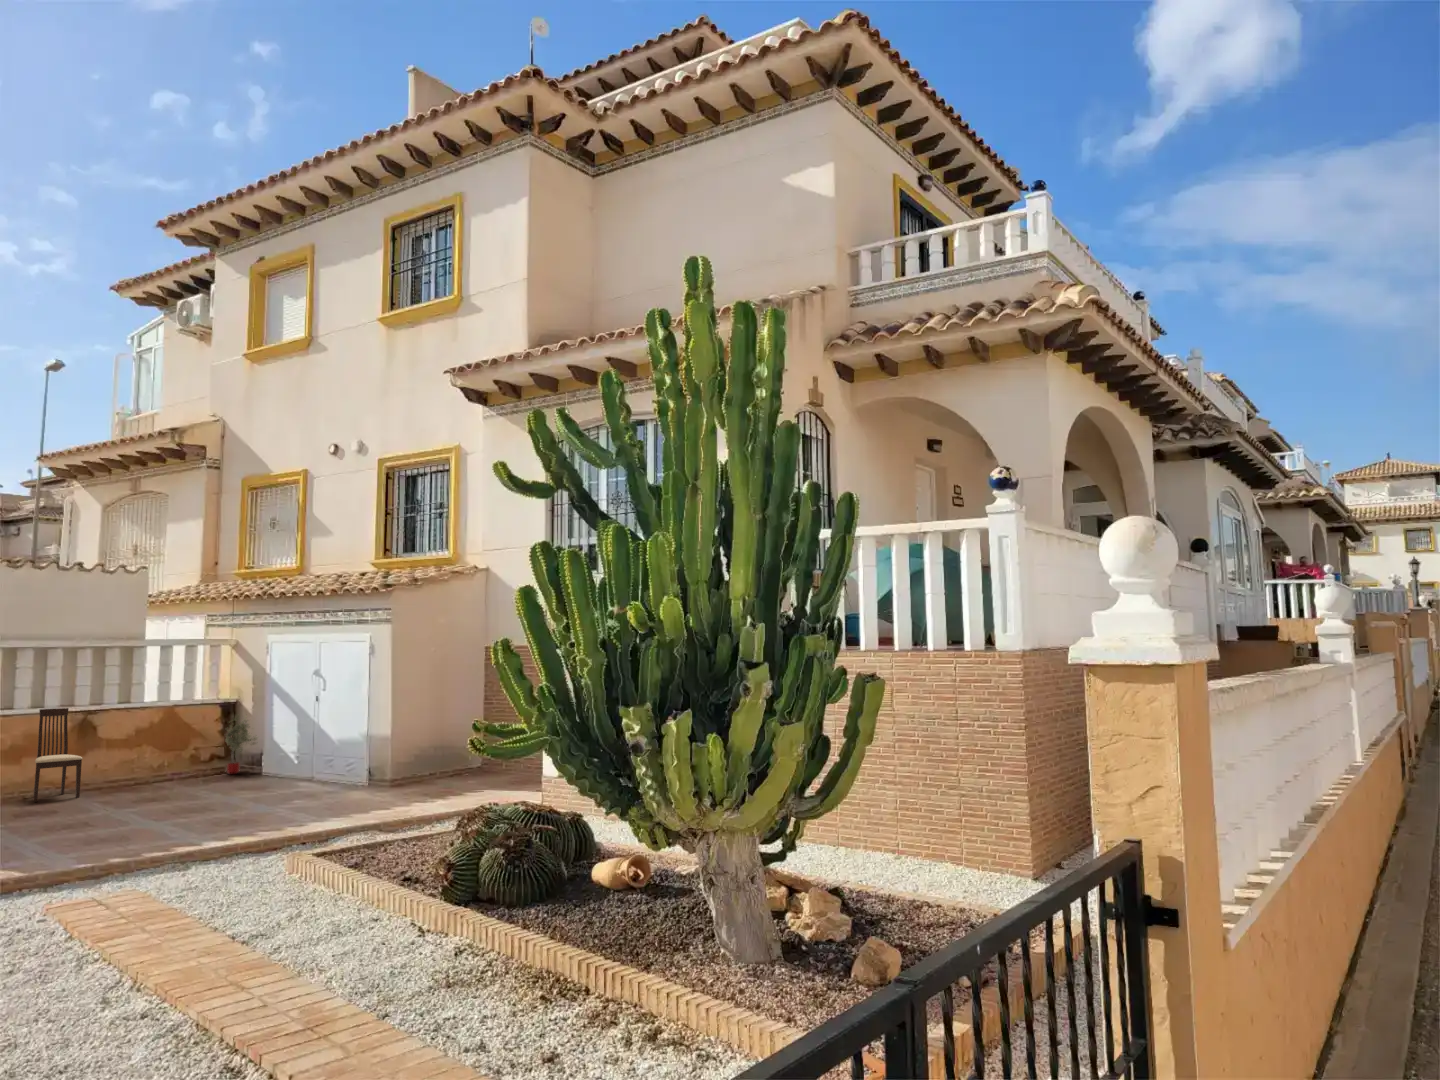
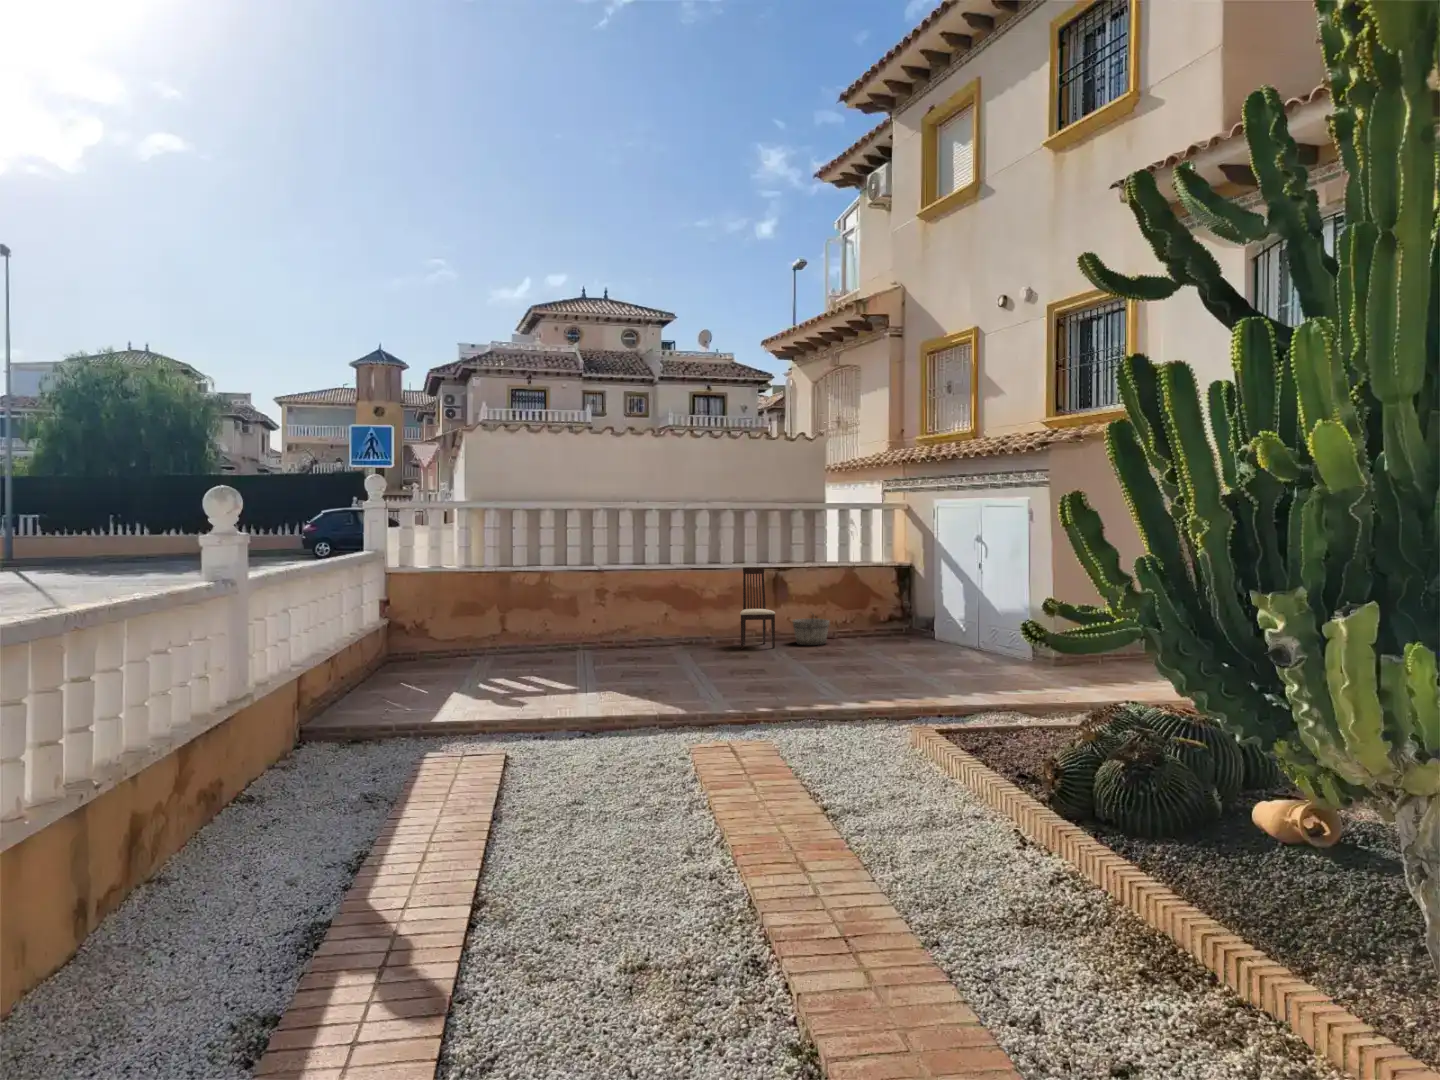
potted tree: present [226,716,256,774] -> none [895,581,928,640]
wooden bucket: none [101,753,148,790] -> present [793,614,830,645]

